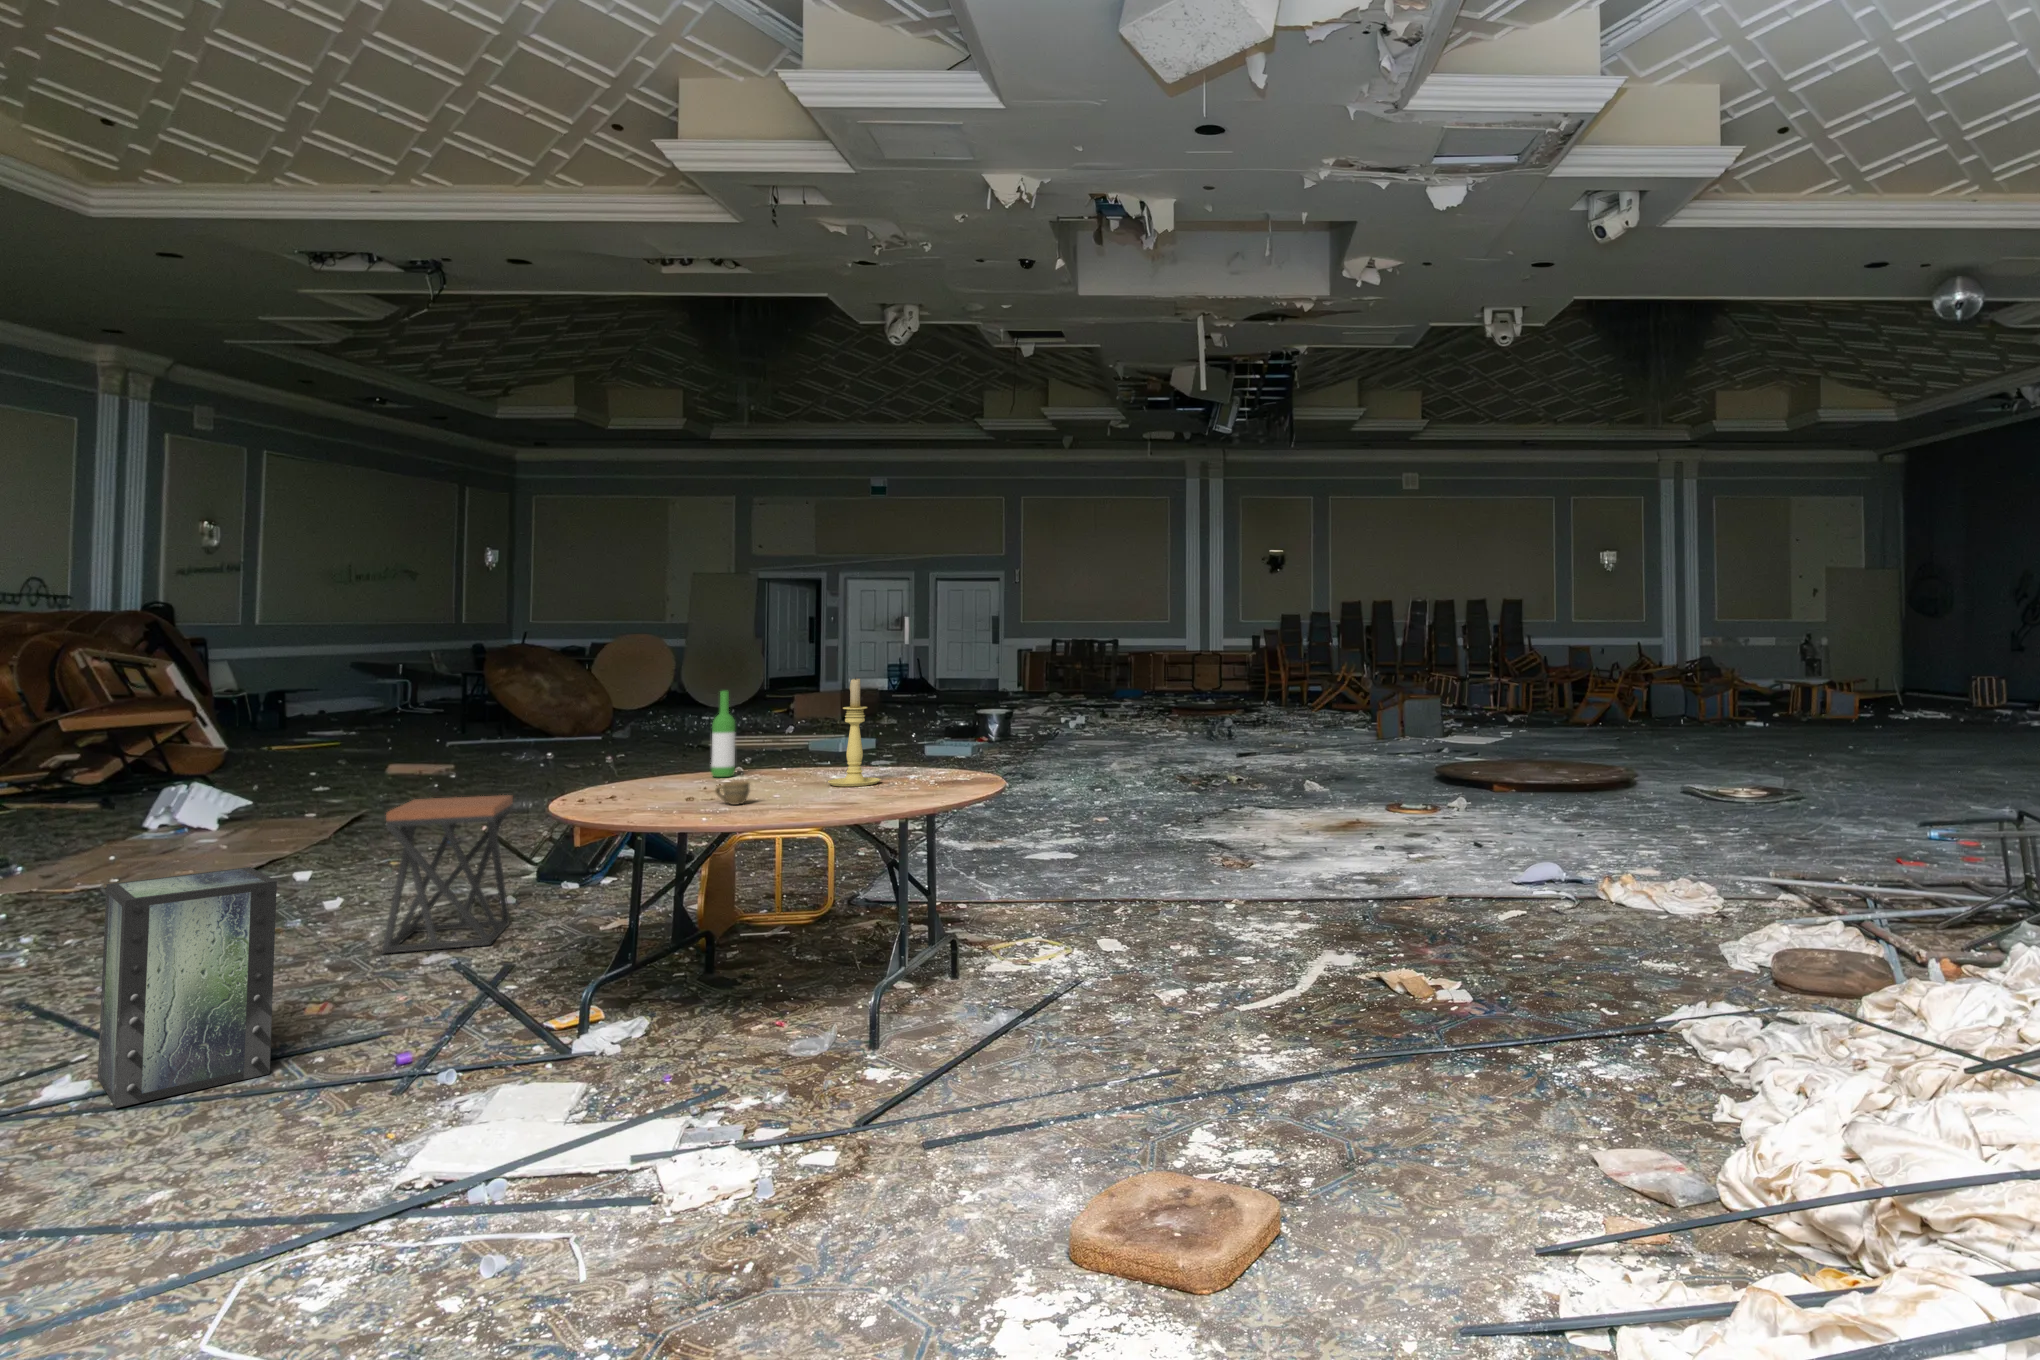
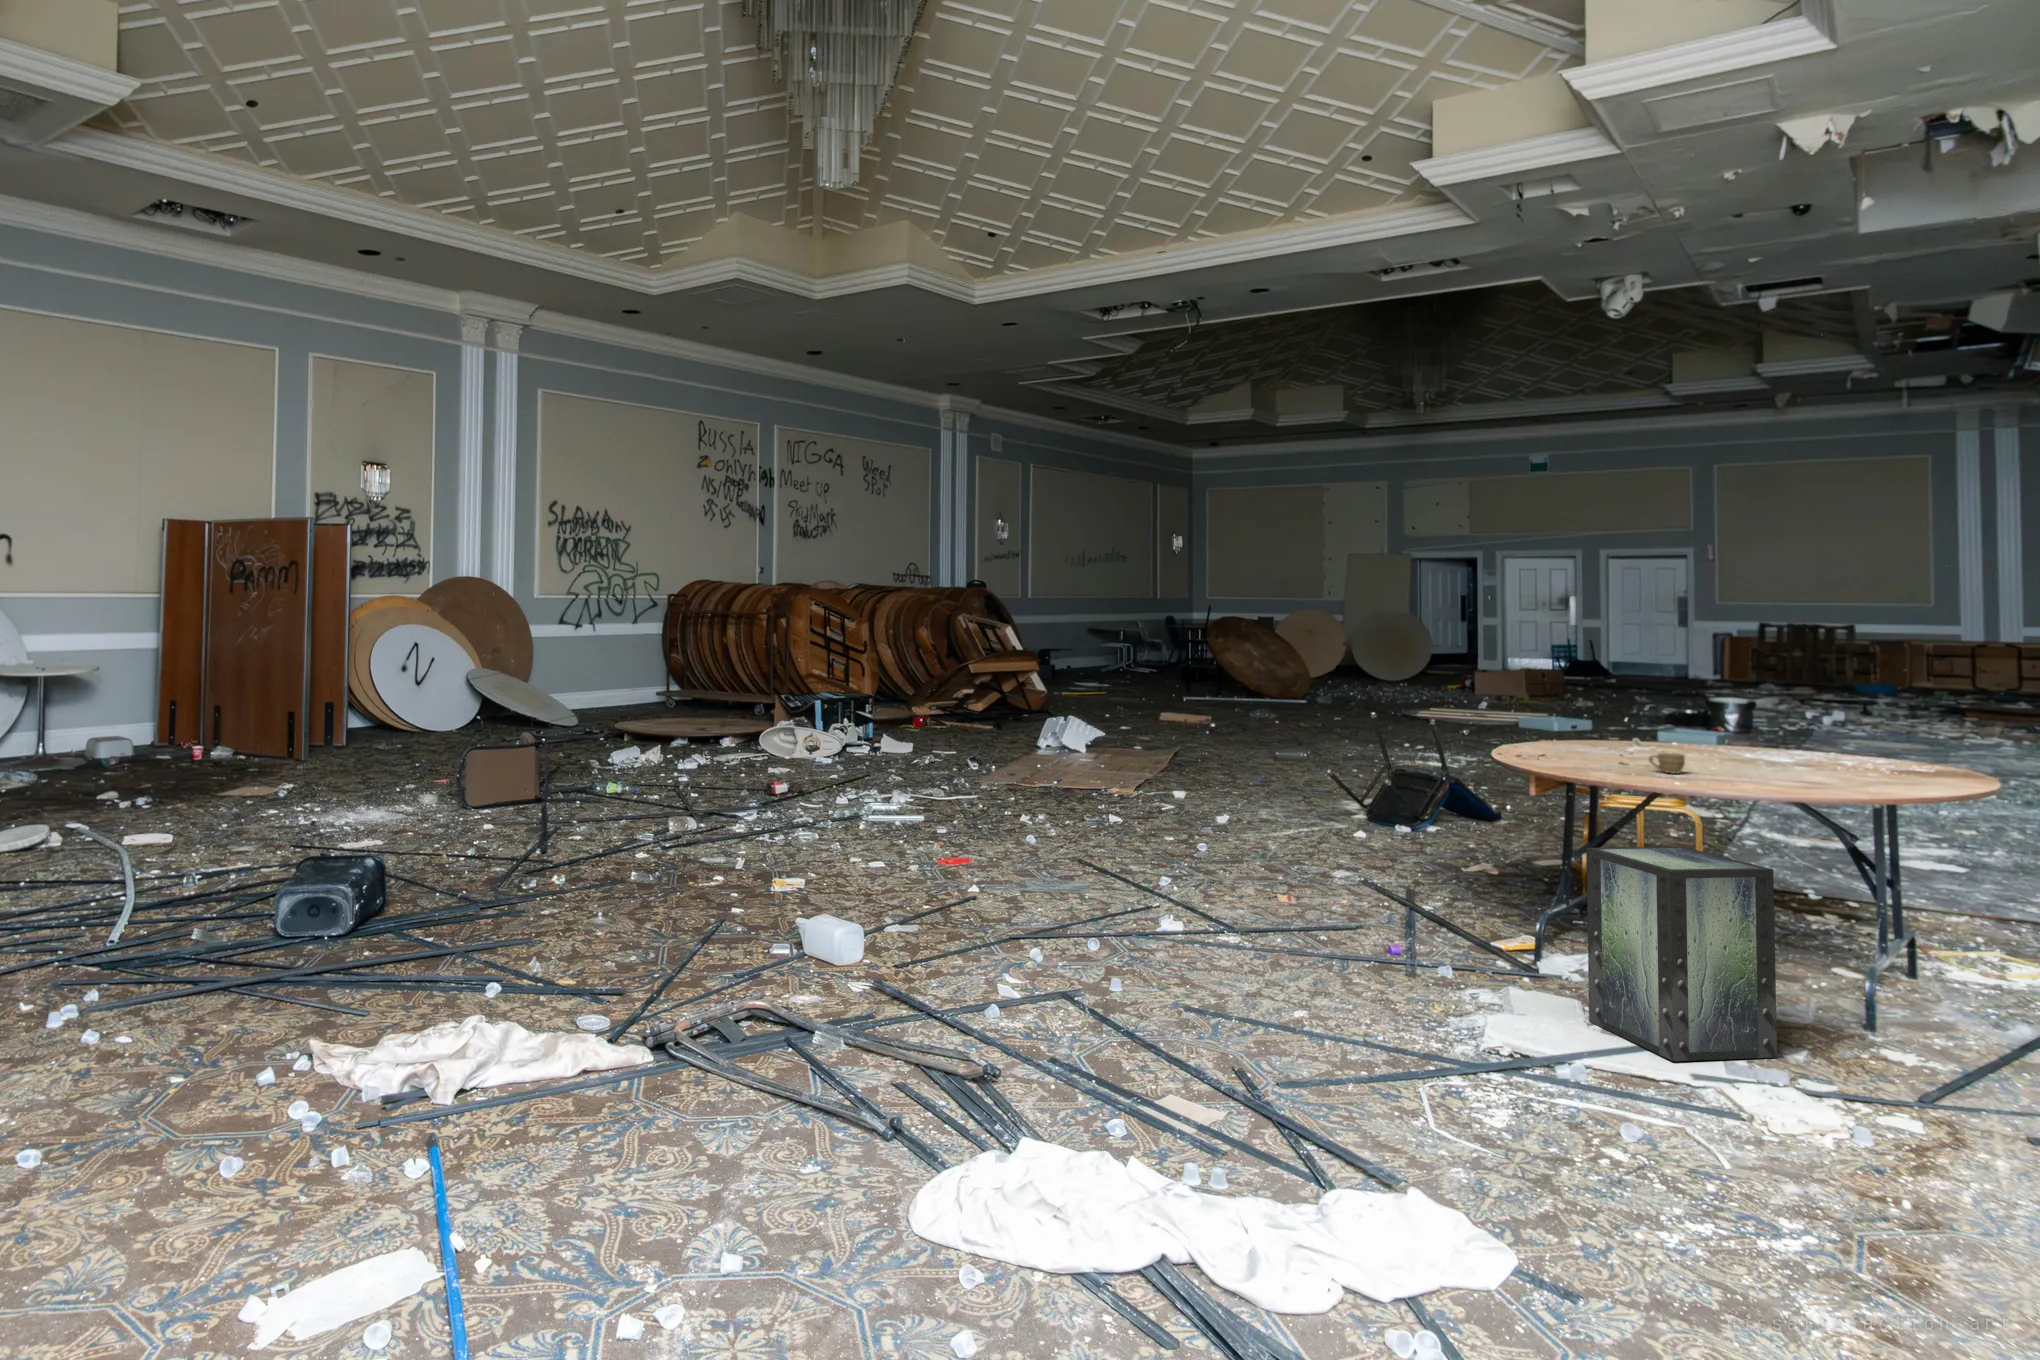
candle holder: present [828,678,881,786] -> none [1737,664,1799,769]
wine bottle: present [711,691,735,777] -> none [1588,670,1612,748]
stool: present [382,795,513,953] -> none [1294,742,1375,865]
storage box: present [98,867,277,1108] -> present [1587,847,1777,1061]

